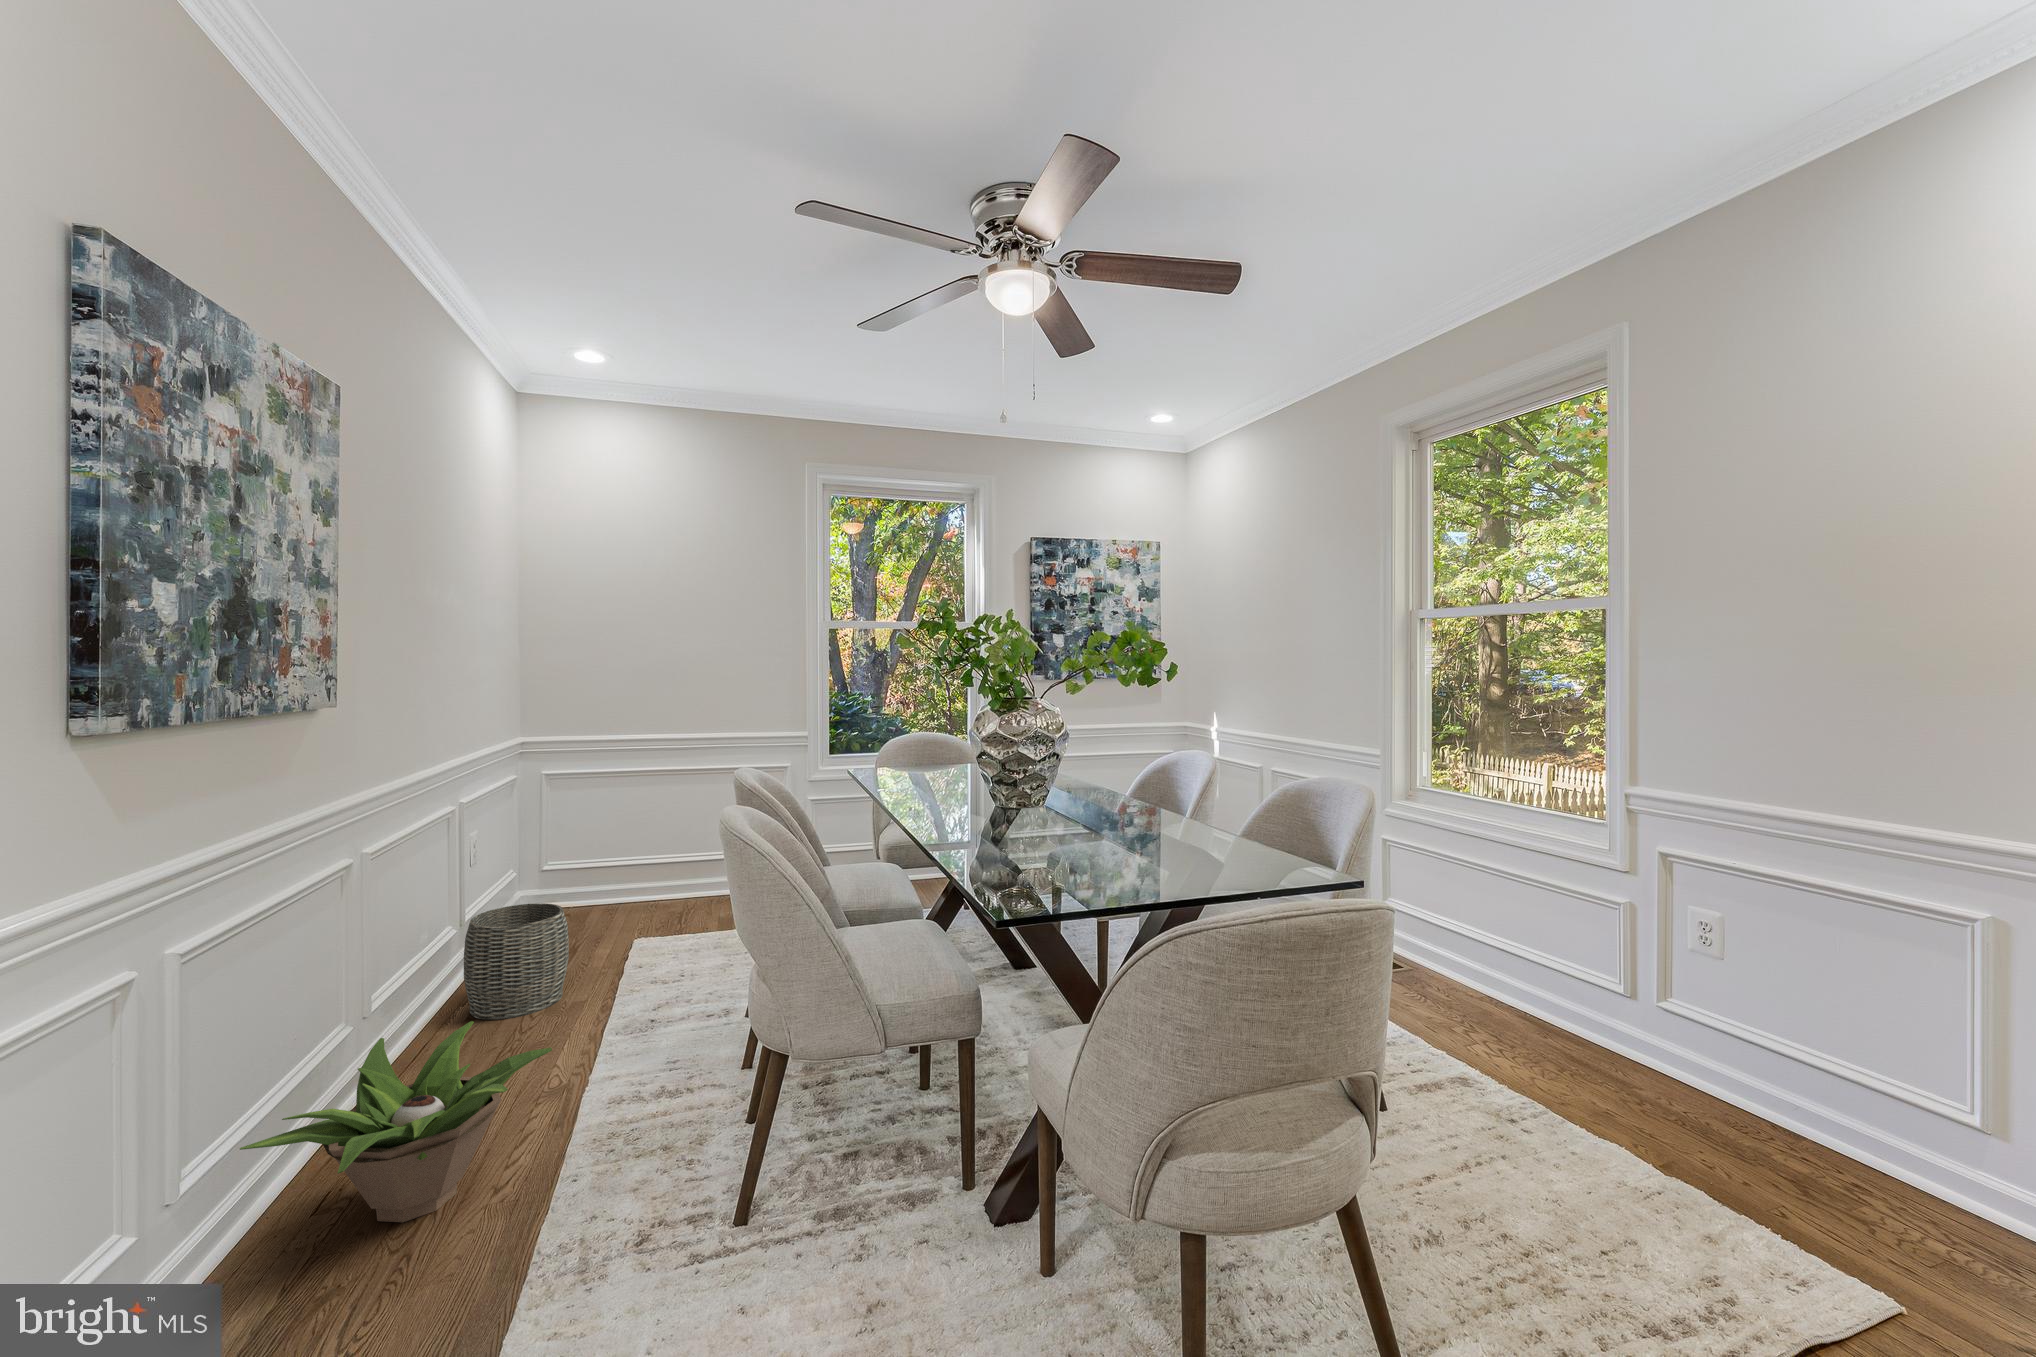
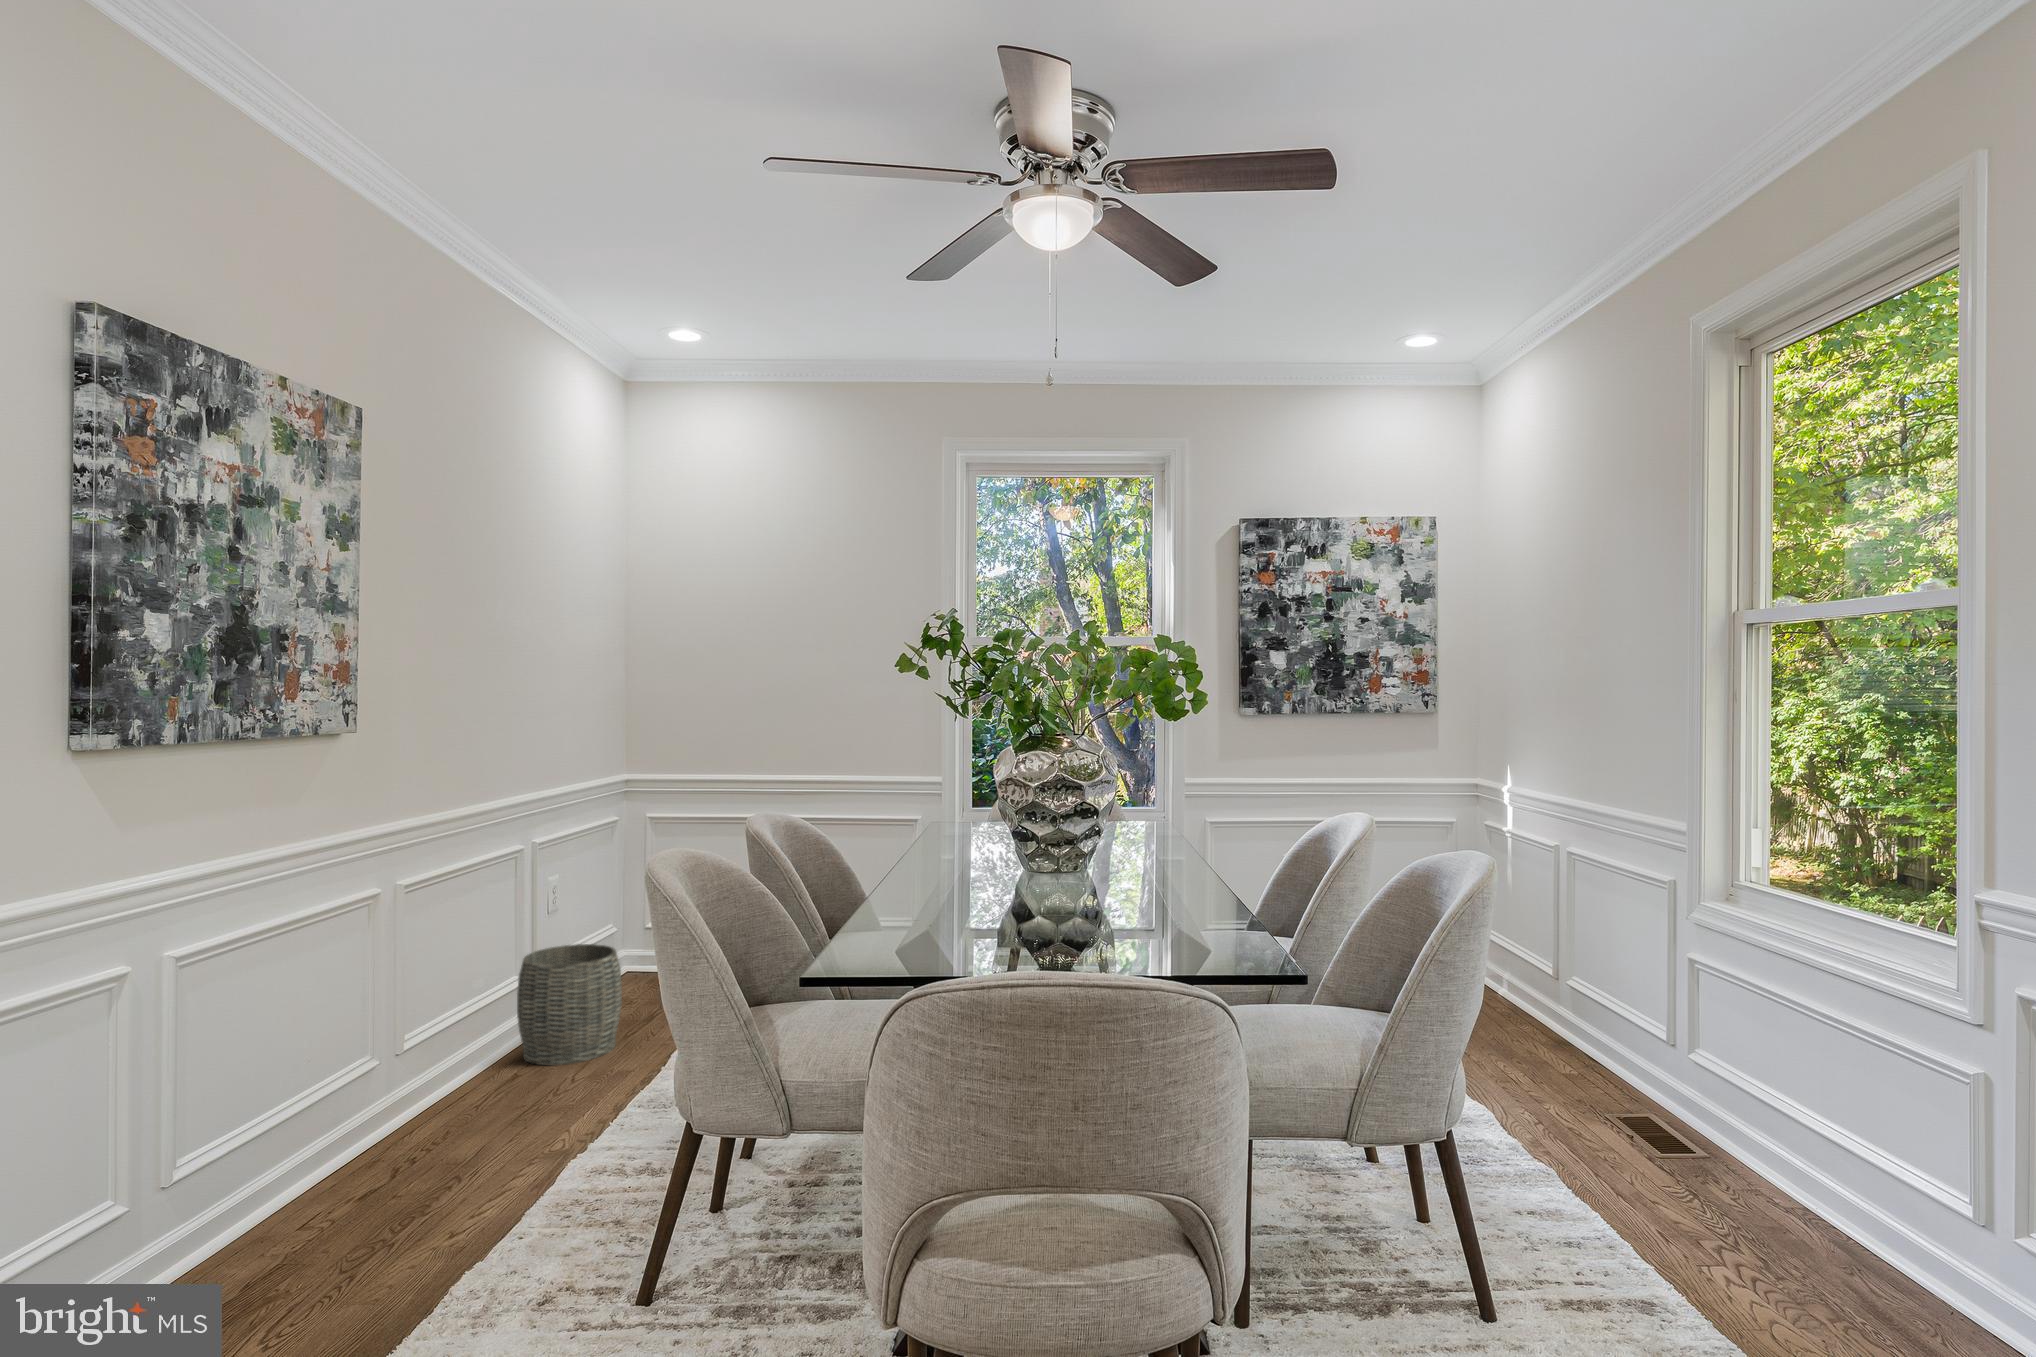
decorative plant: present [240,1021,552,1222] -> none [228,1055,517,1244]

